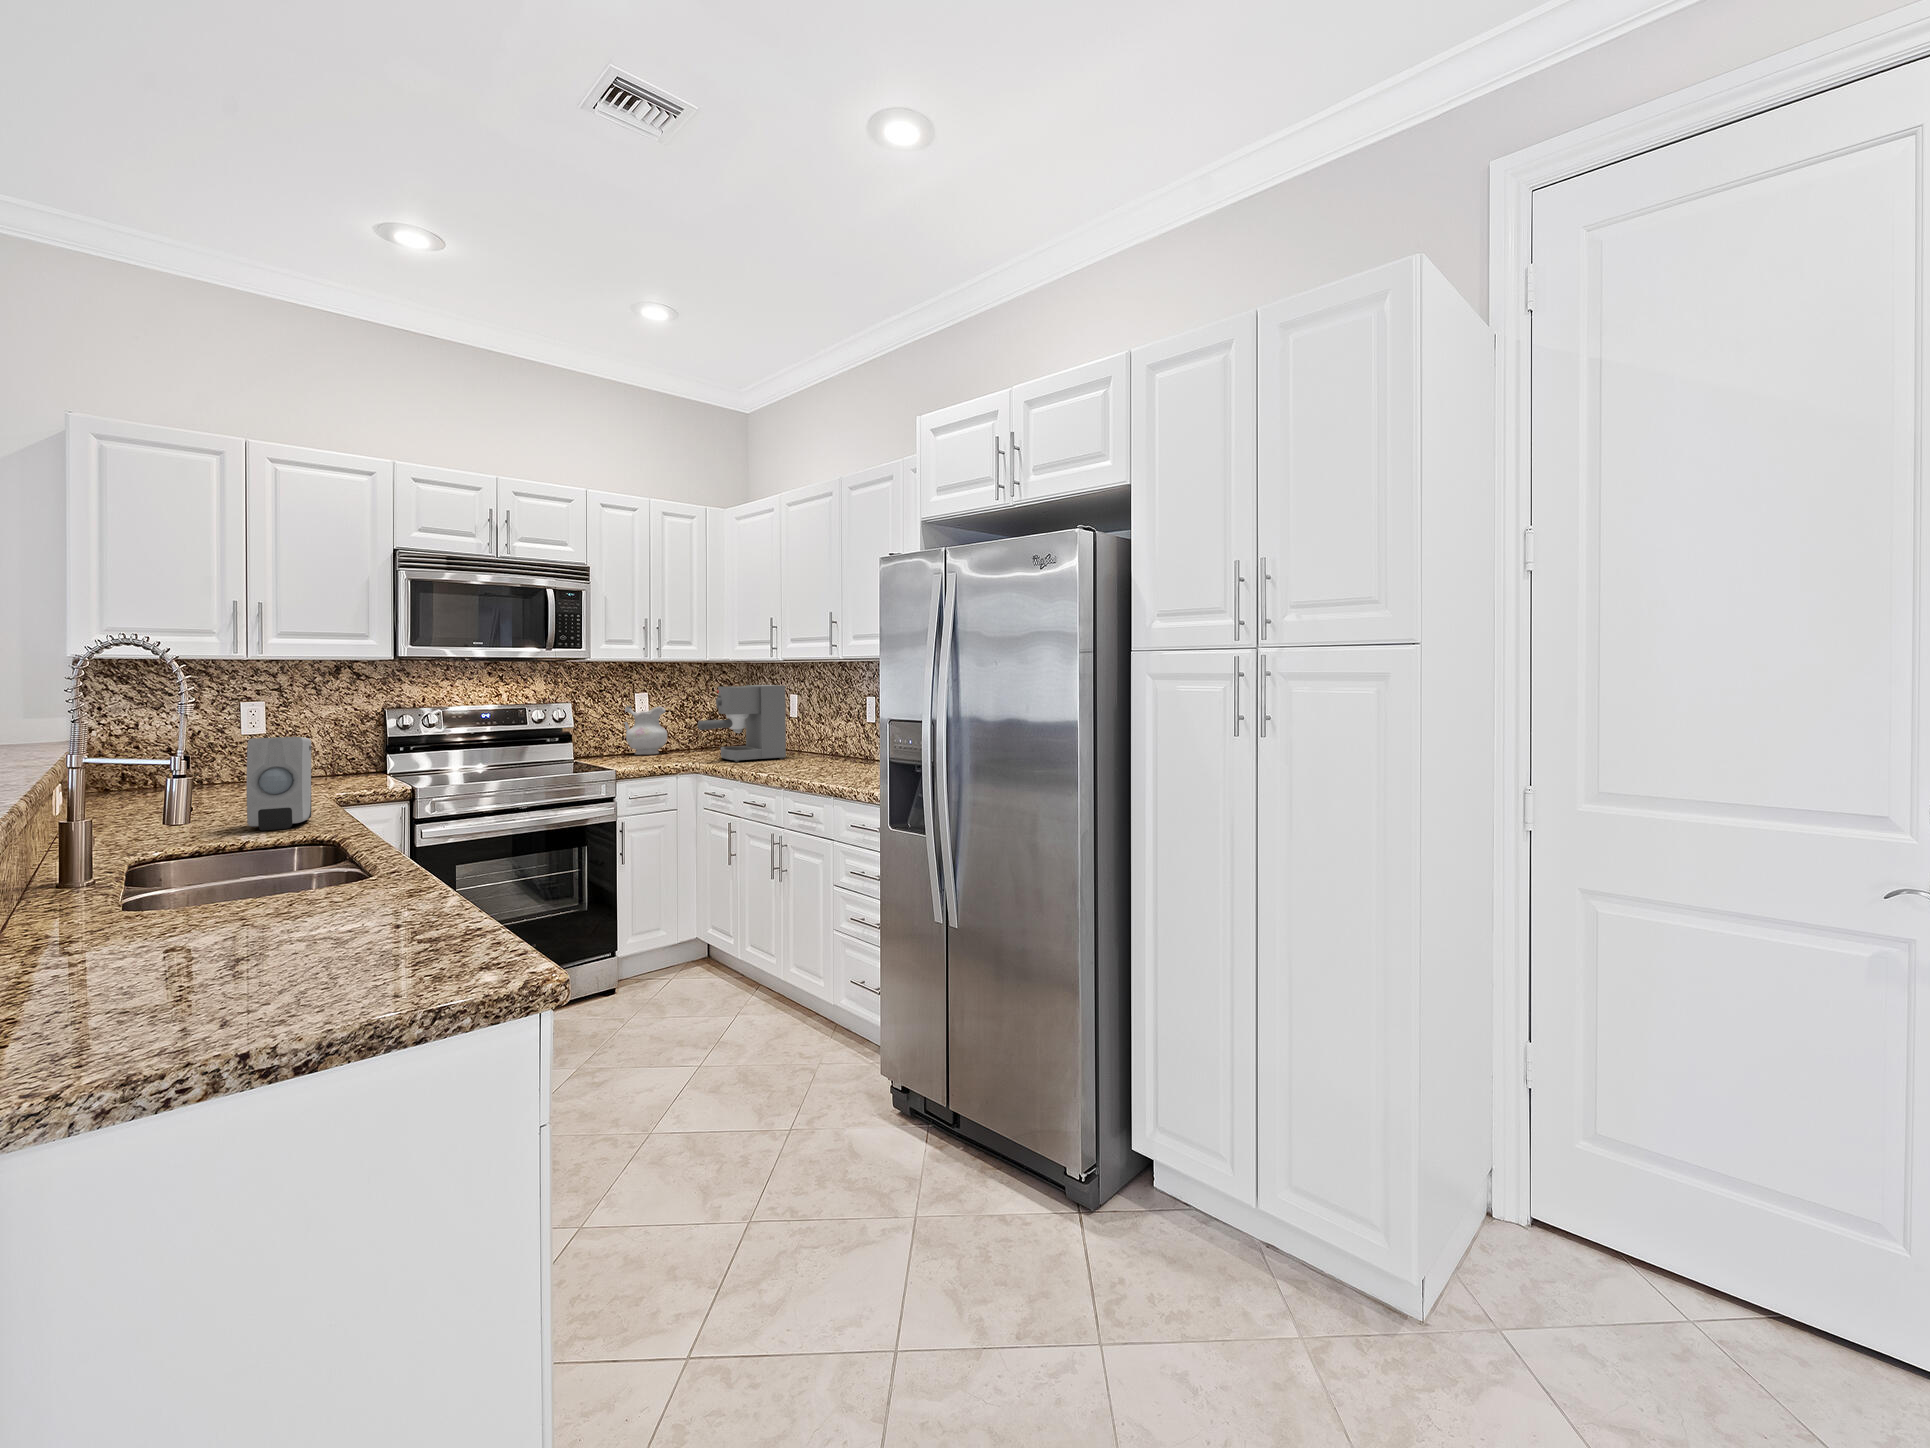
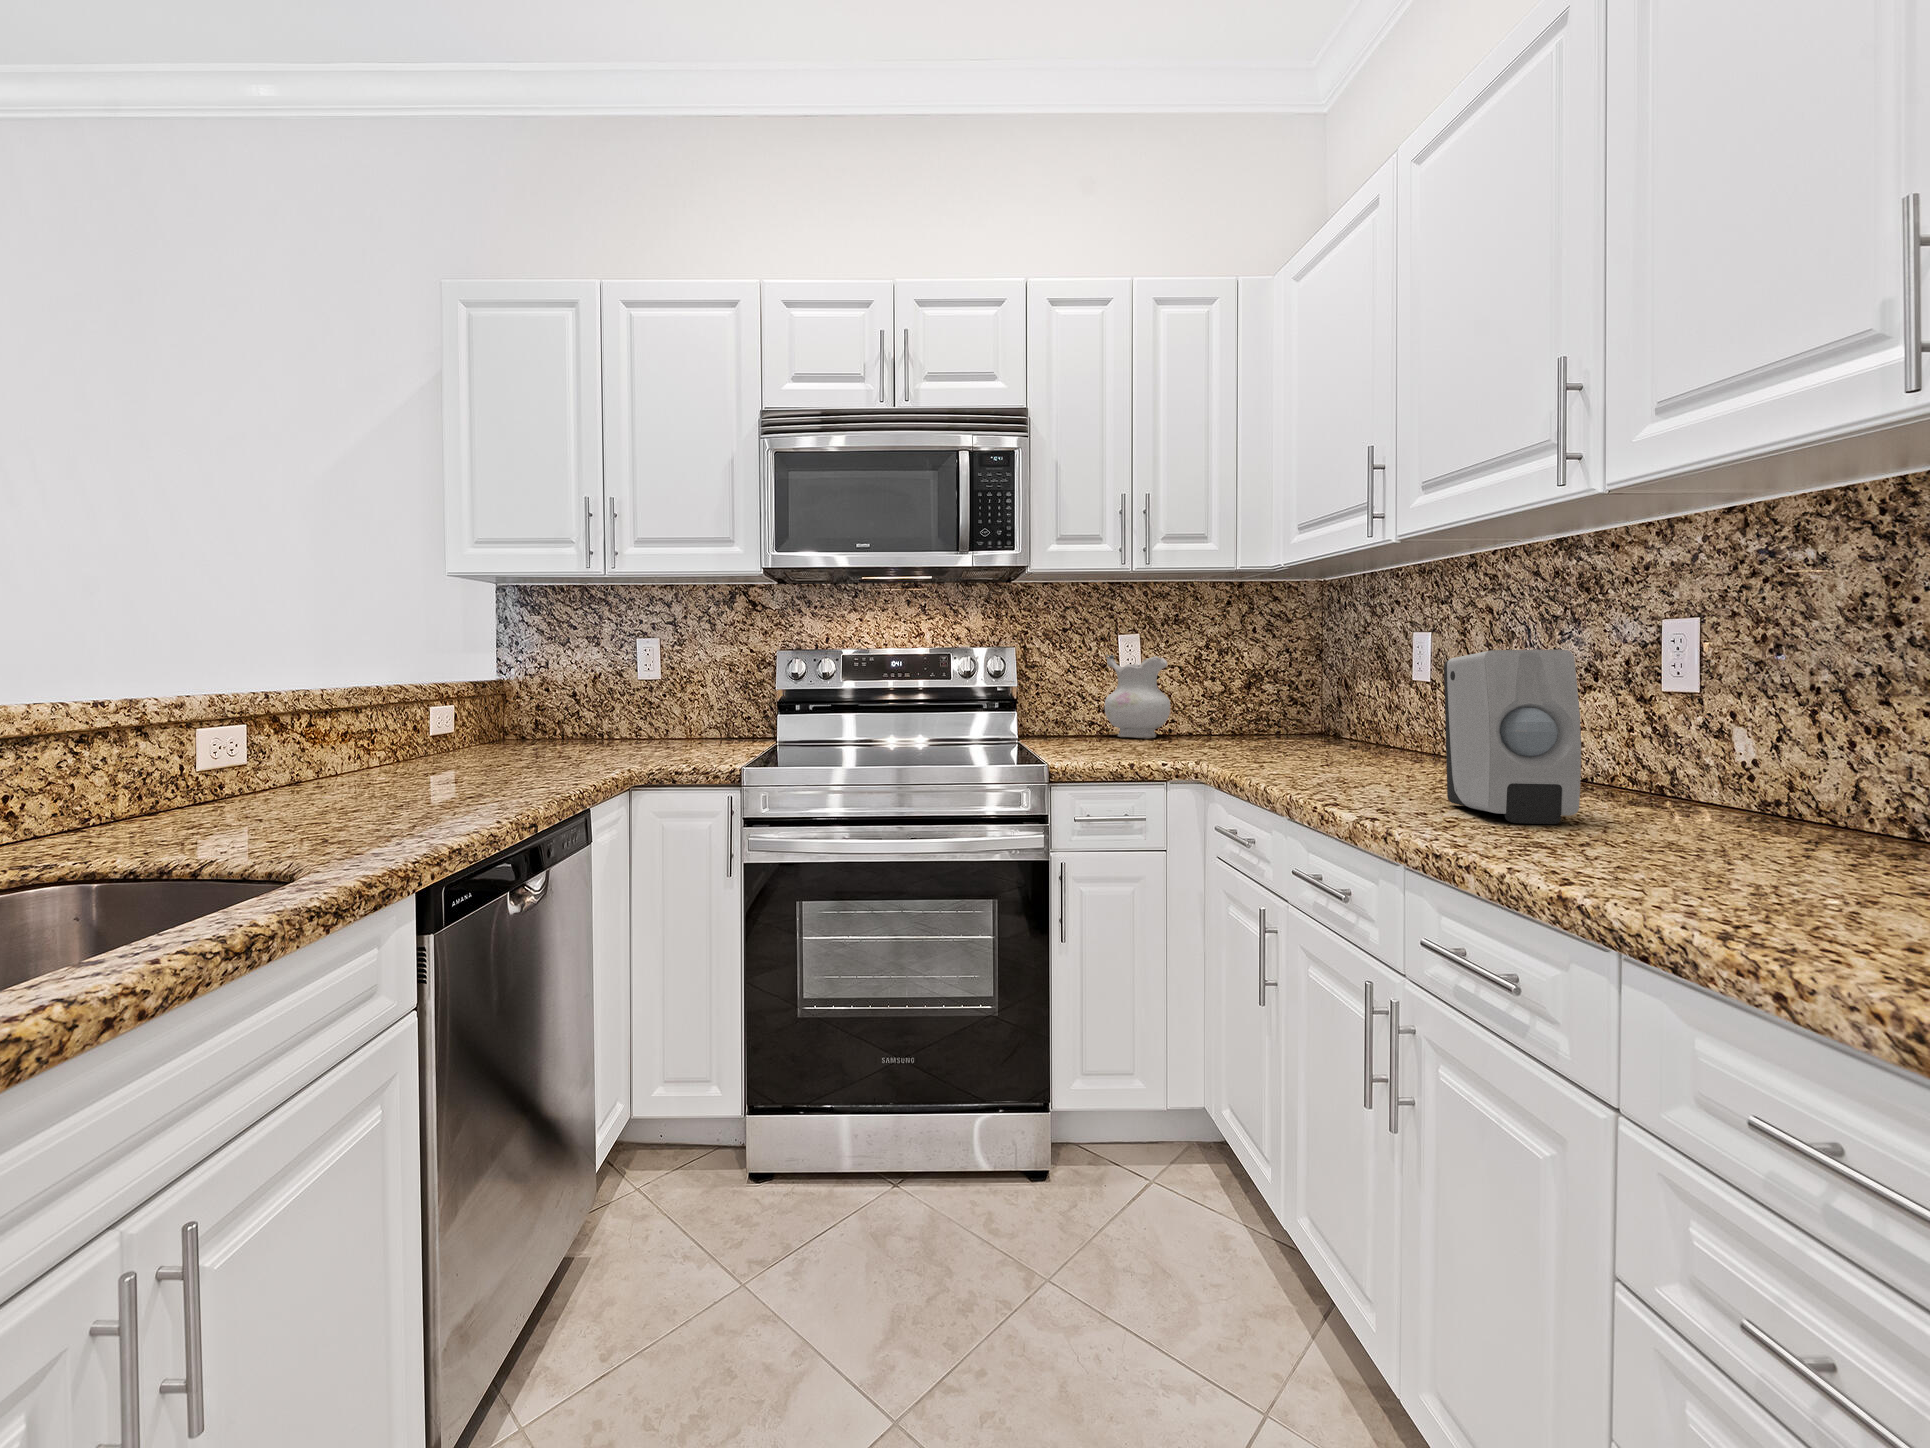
coffee maker: present [698,685,786,762] -> none [1206,605,1403,769]
soap dispenser: present [246,737,311,830] -> present [1444,650,1581,824]

